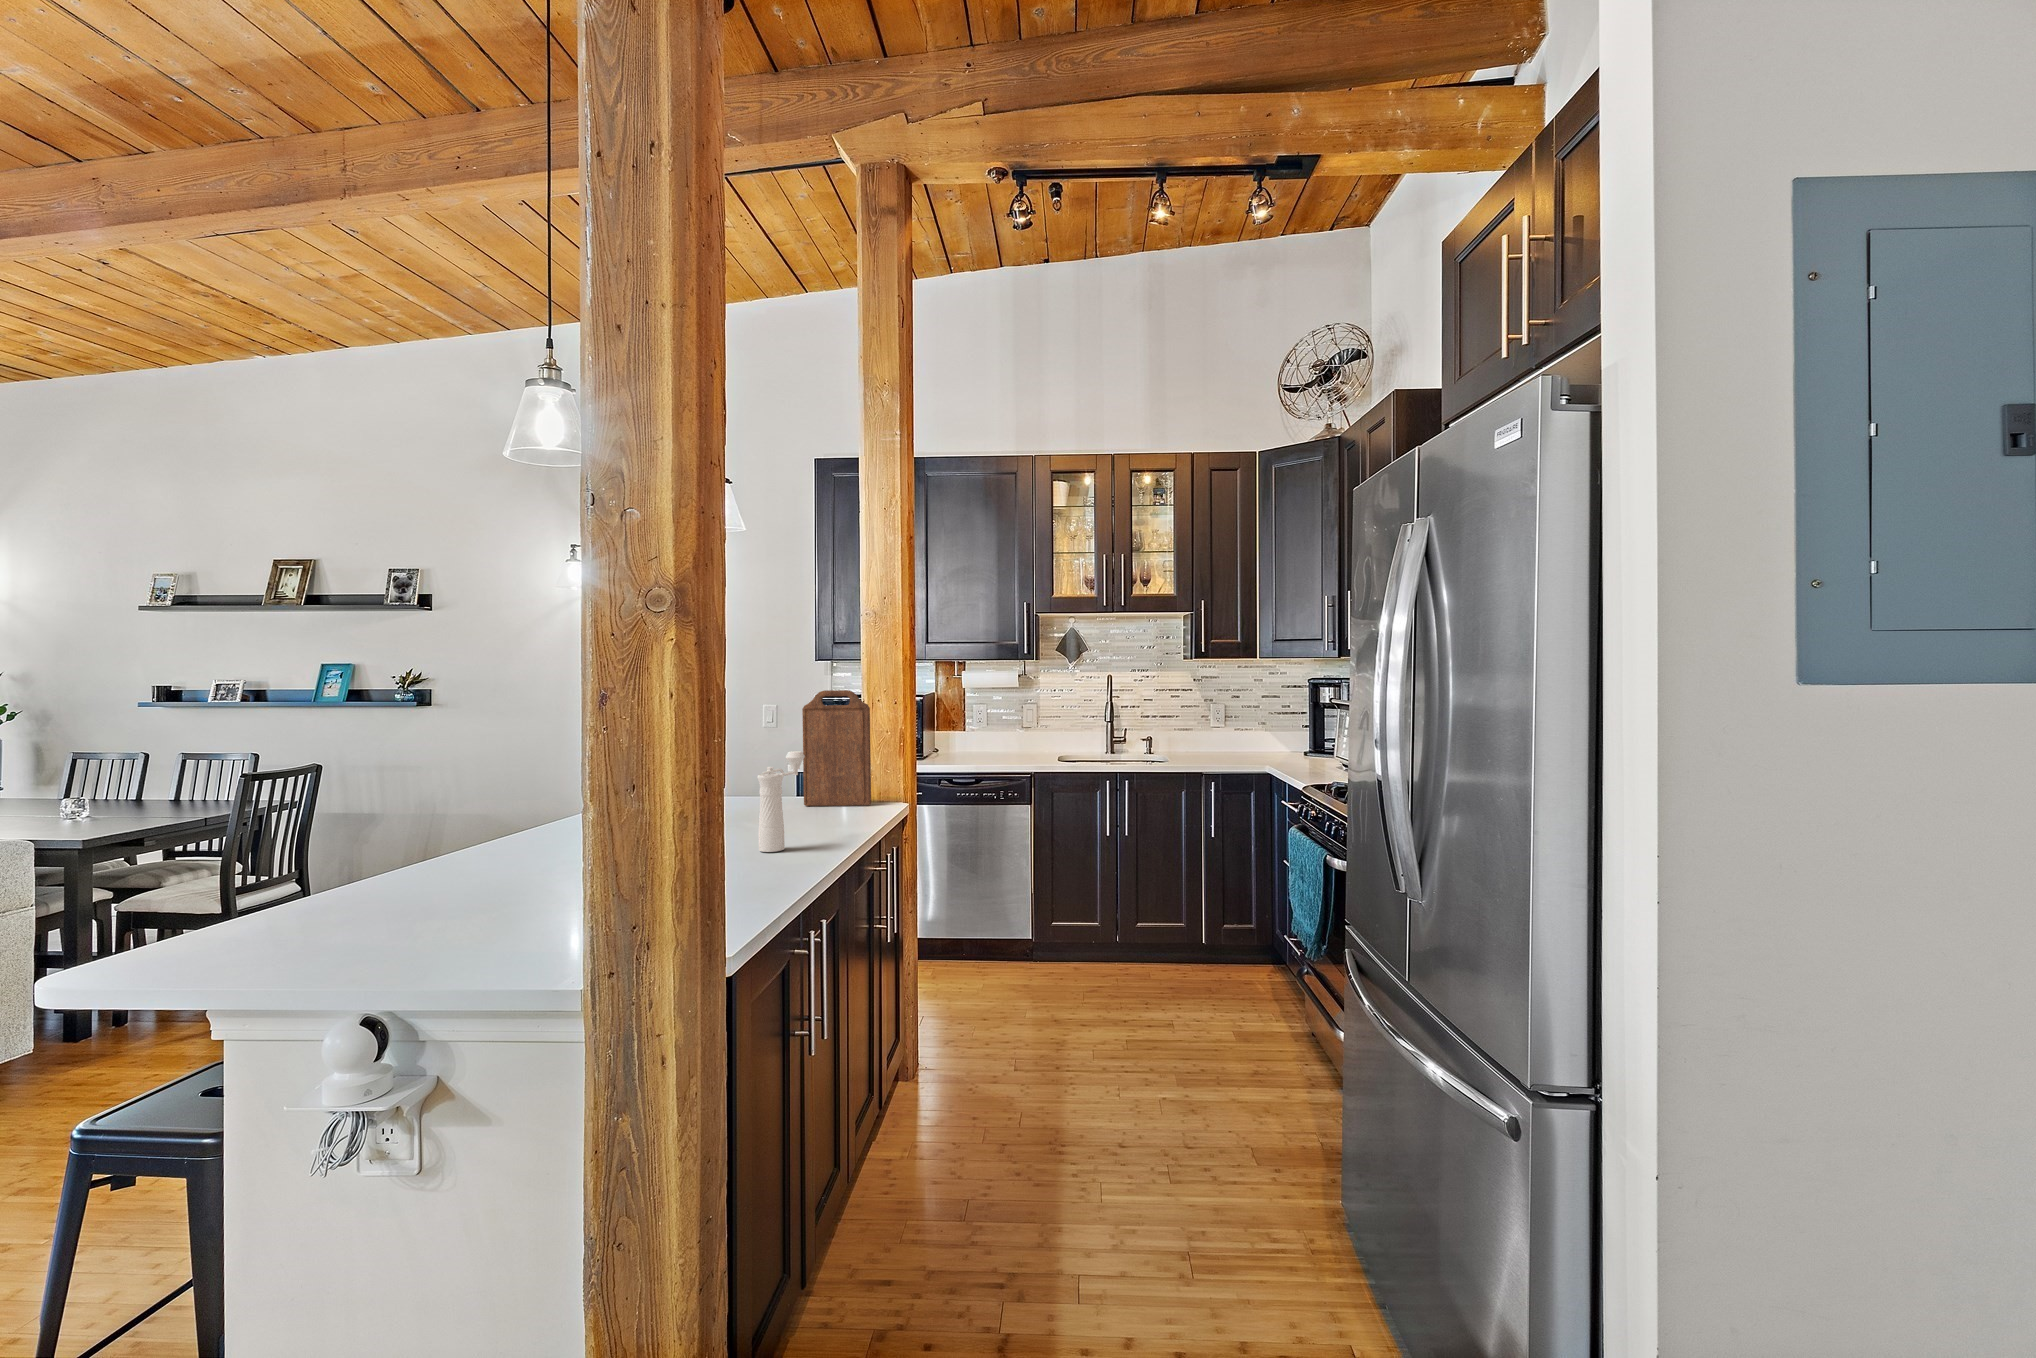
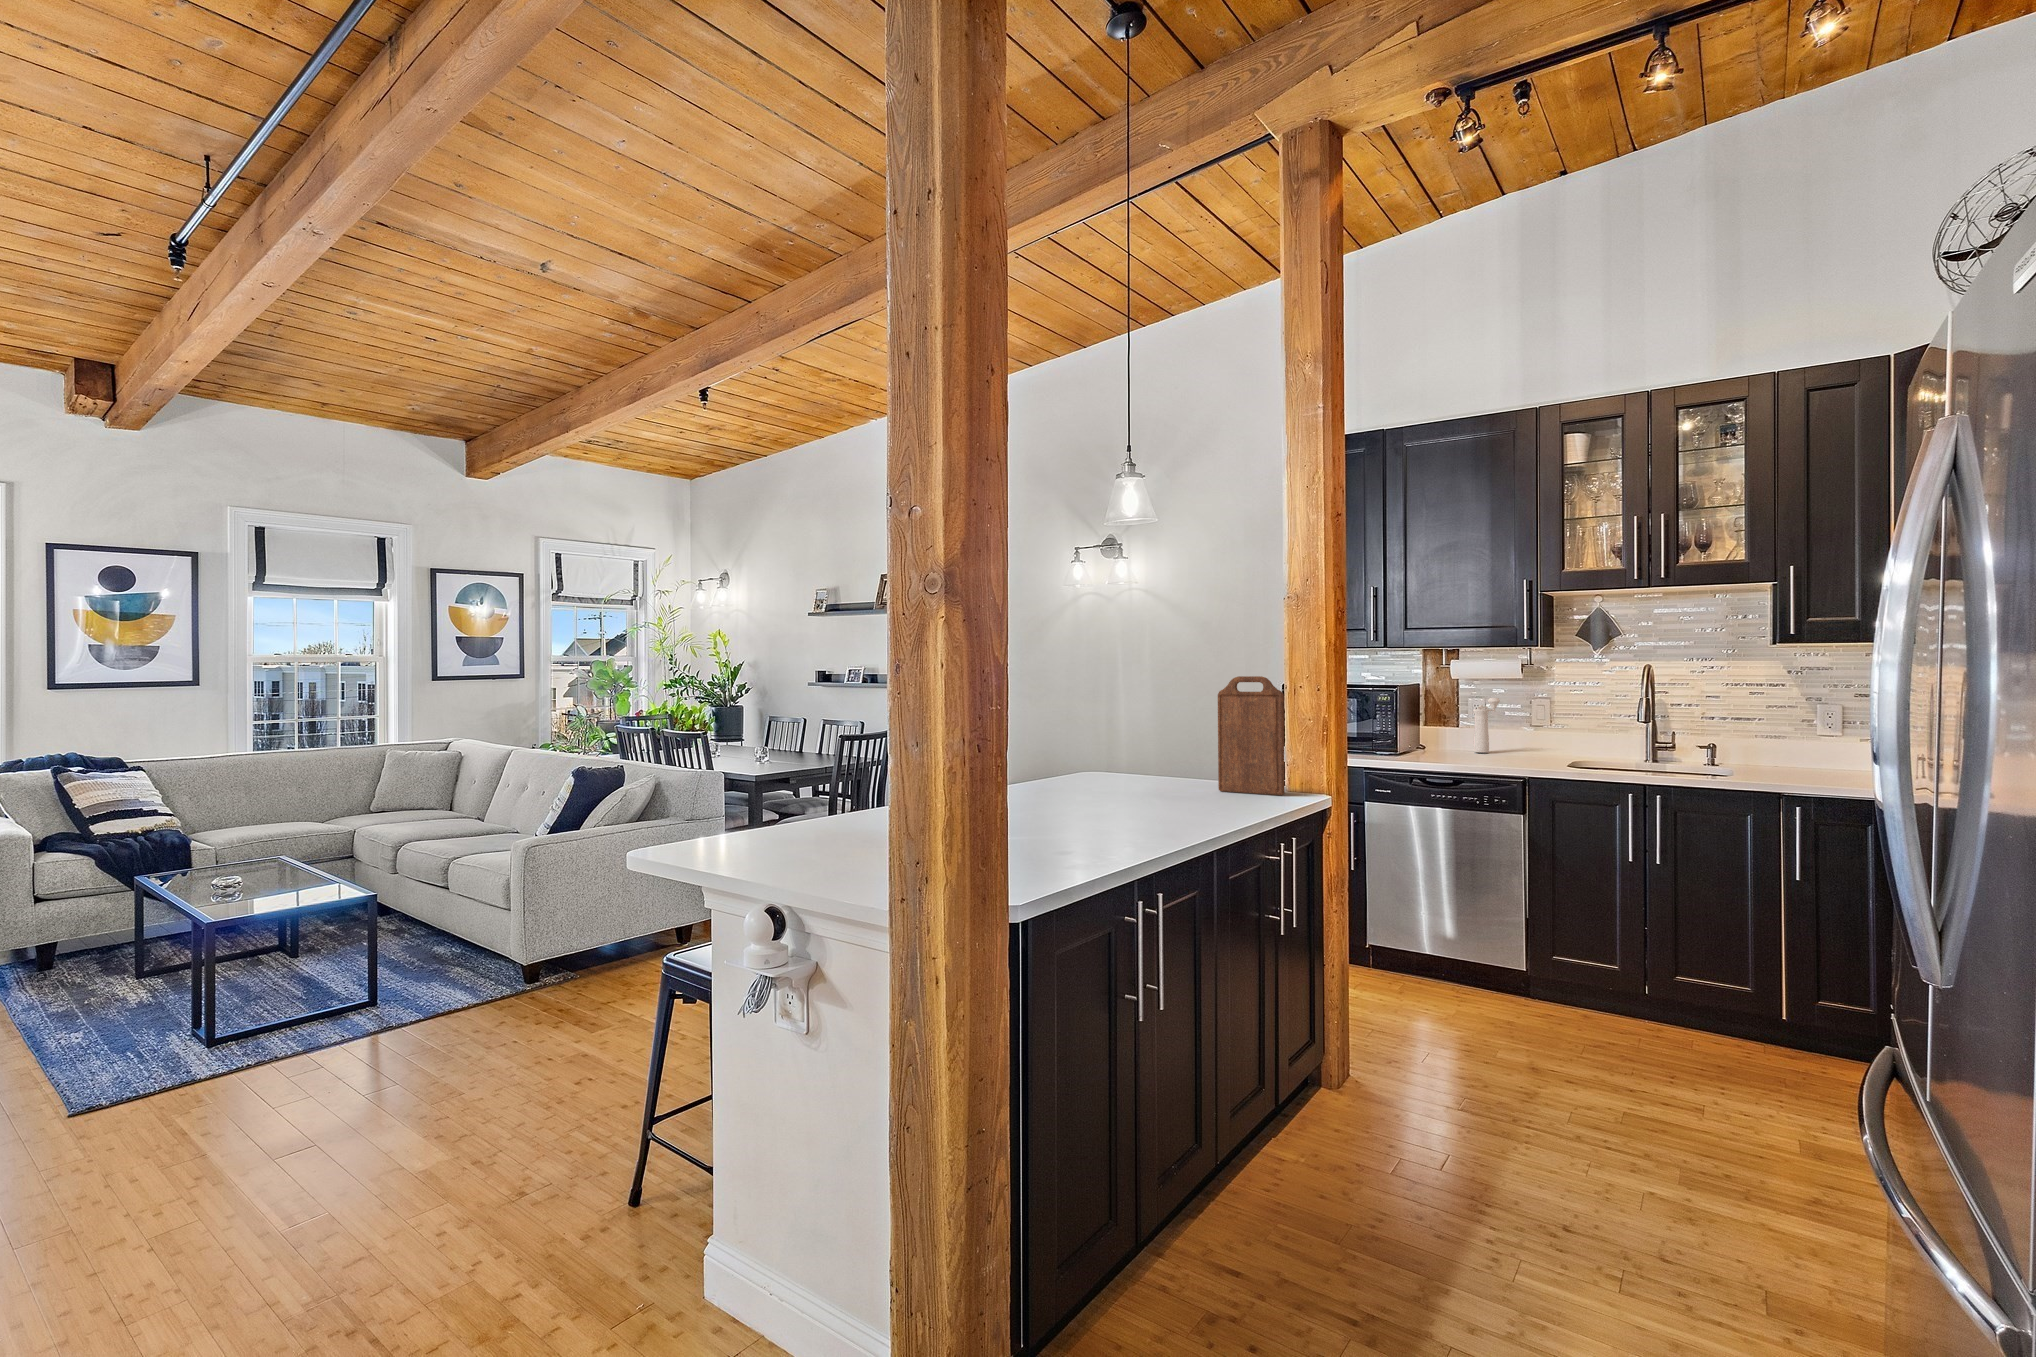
pepper mill: present [757,751,805,852] -> present [1473,698,1500,753]

